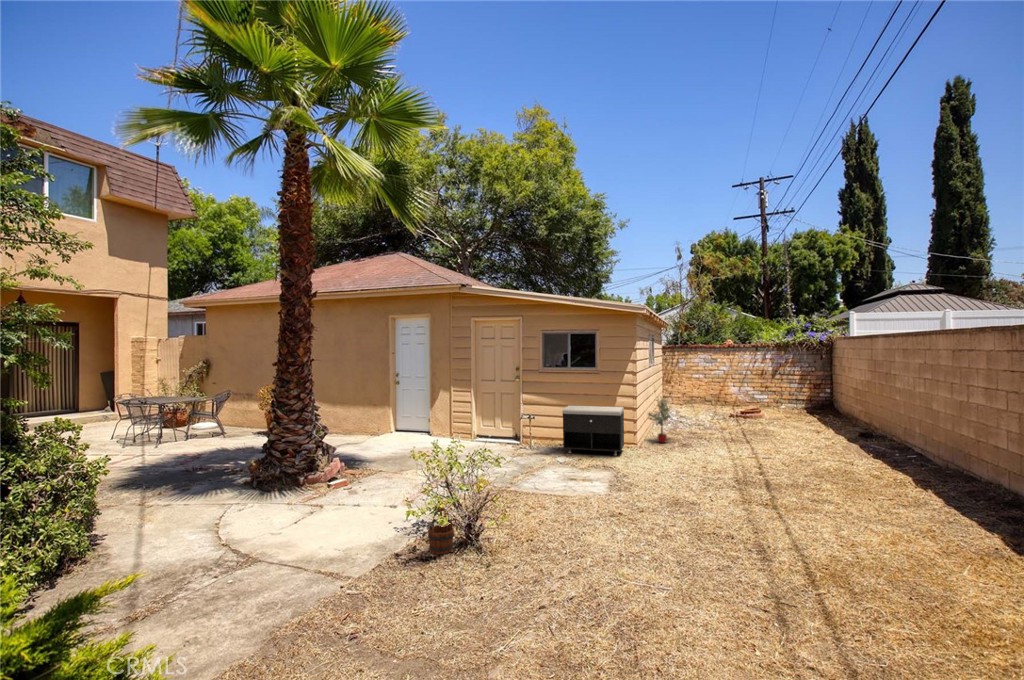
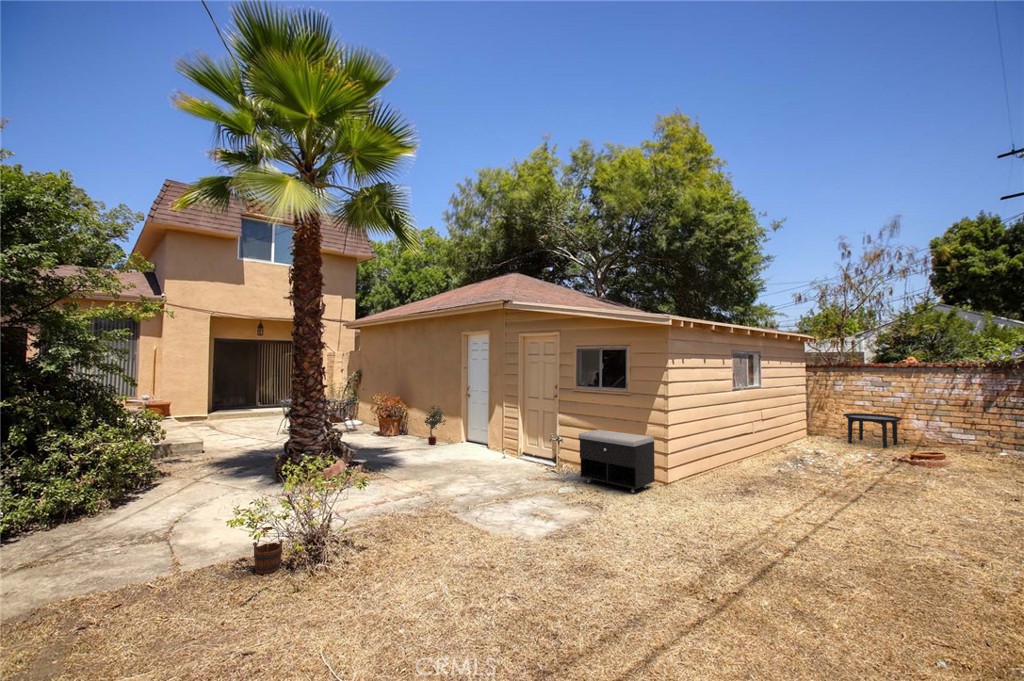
round table: none [688,384,728,409] -> present [843,413,902,448]
potted tree: present [648,397,670,443] -> present [424,406,446,445]

